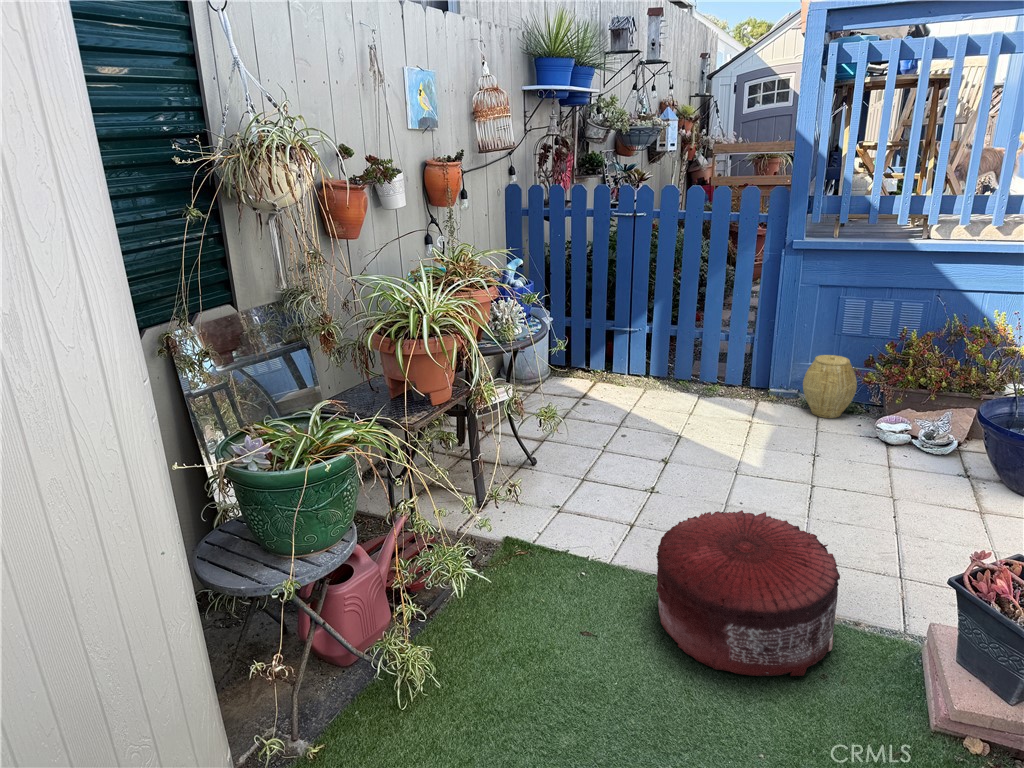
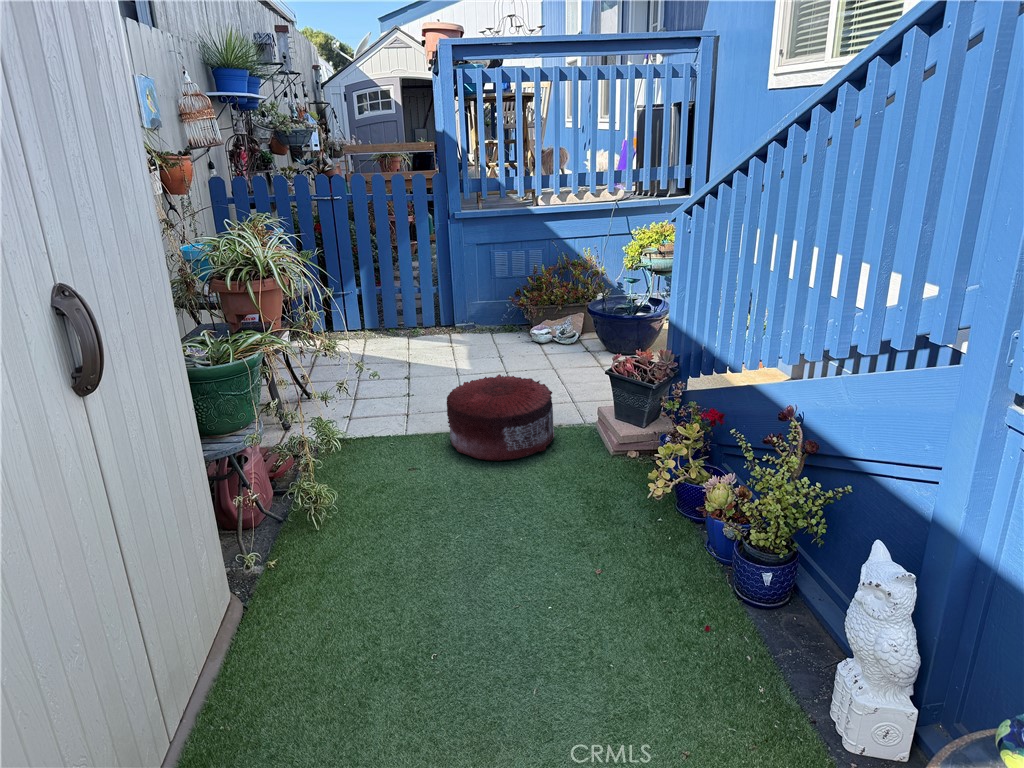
woven basket: present [803,355,857,418] -> none [480,292,514,336]

